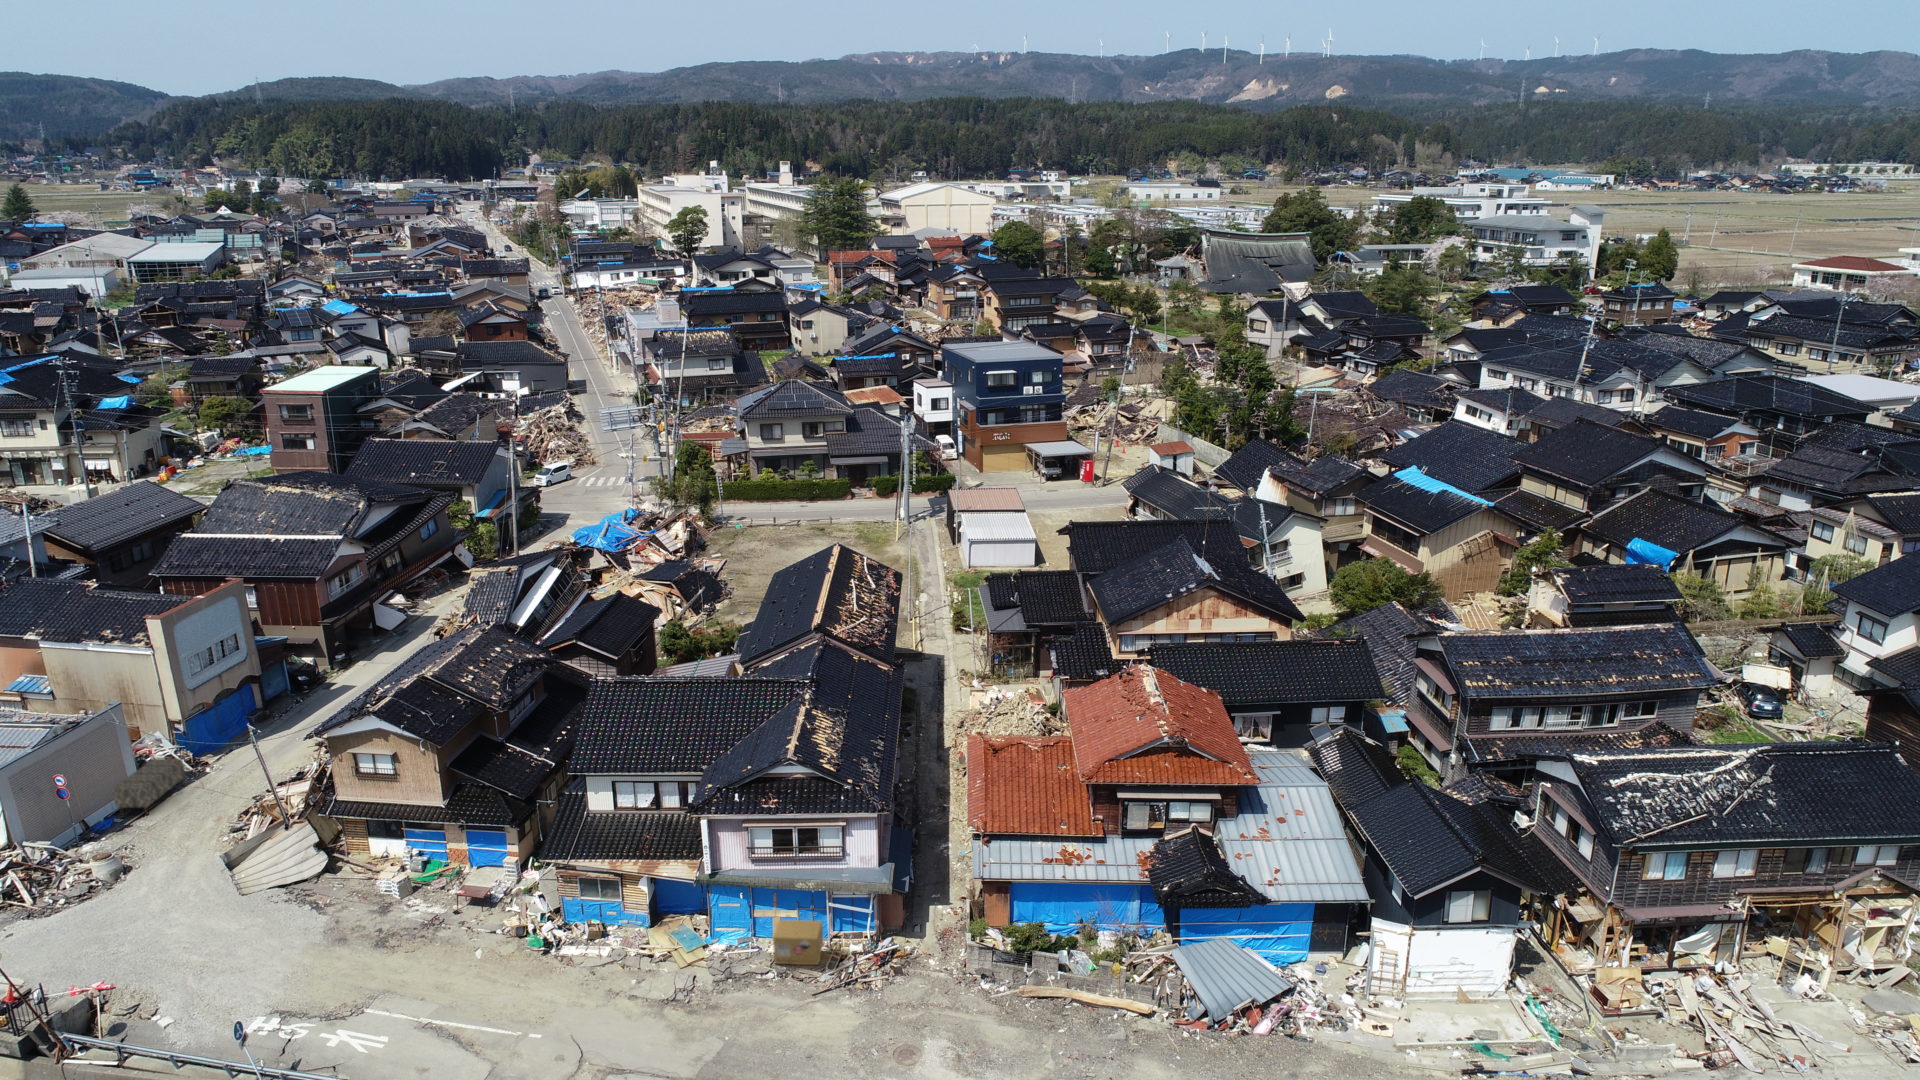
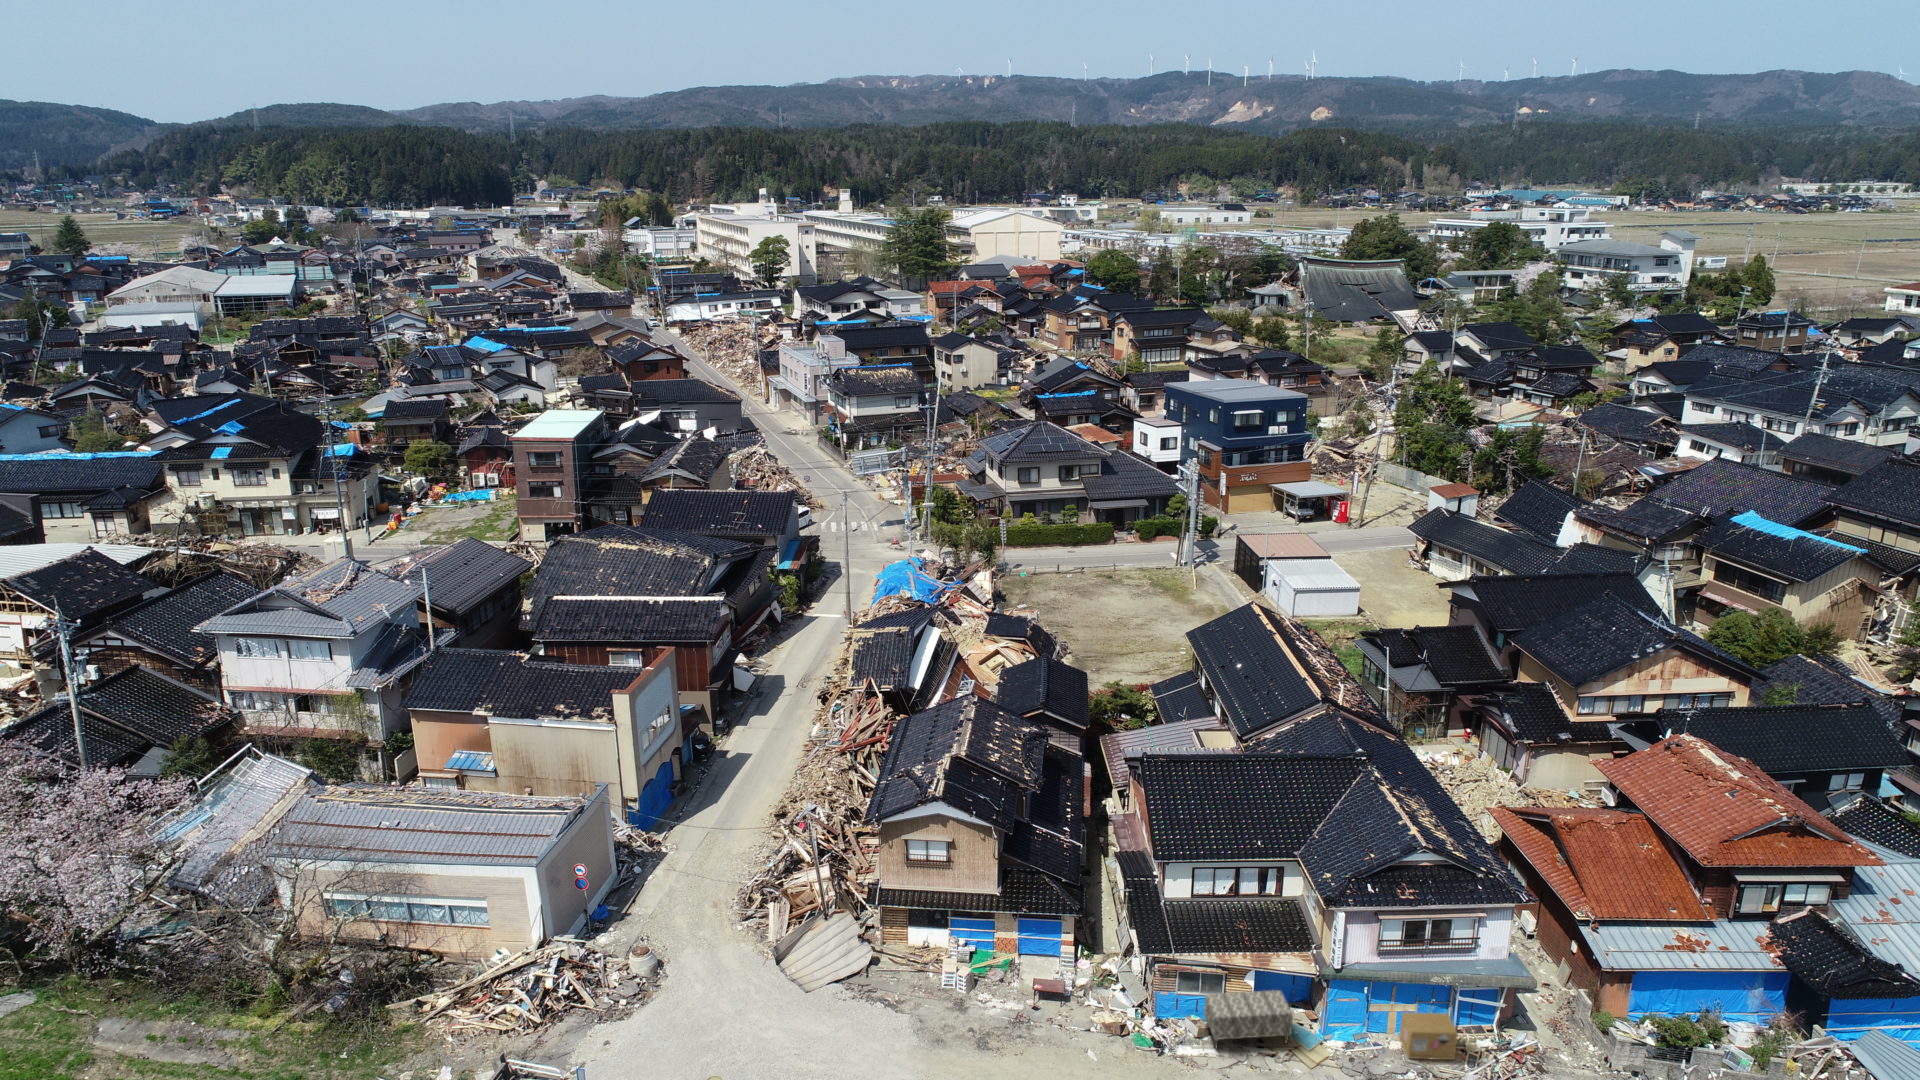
bench: present [112,758,186,815] -> present [1204,990,1293,1048]

